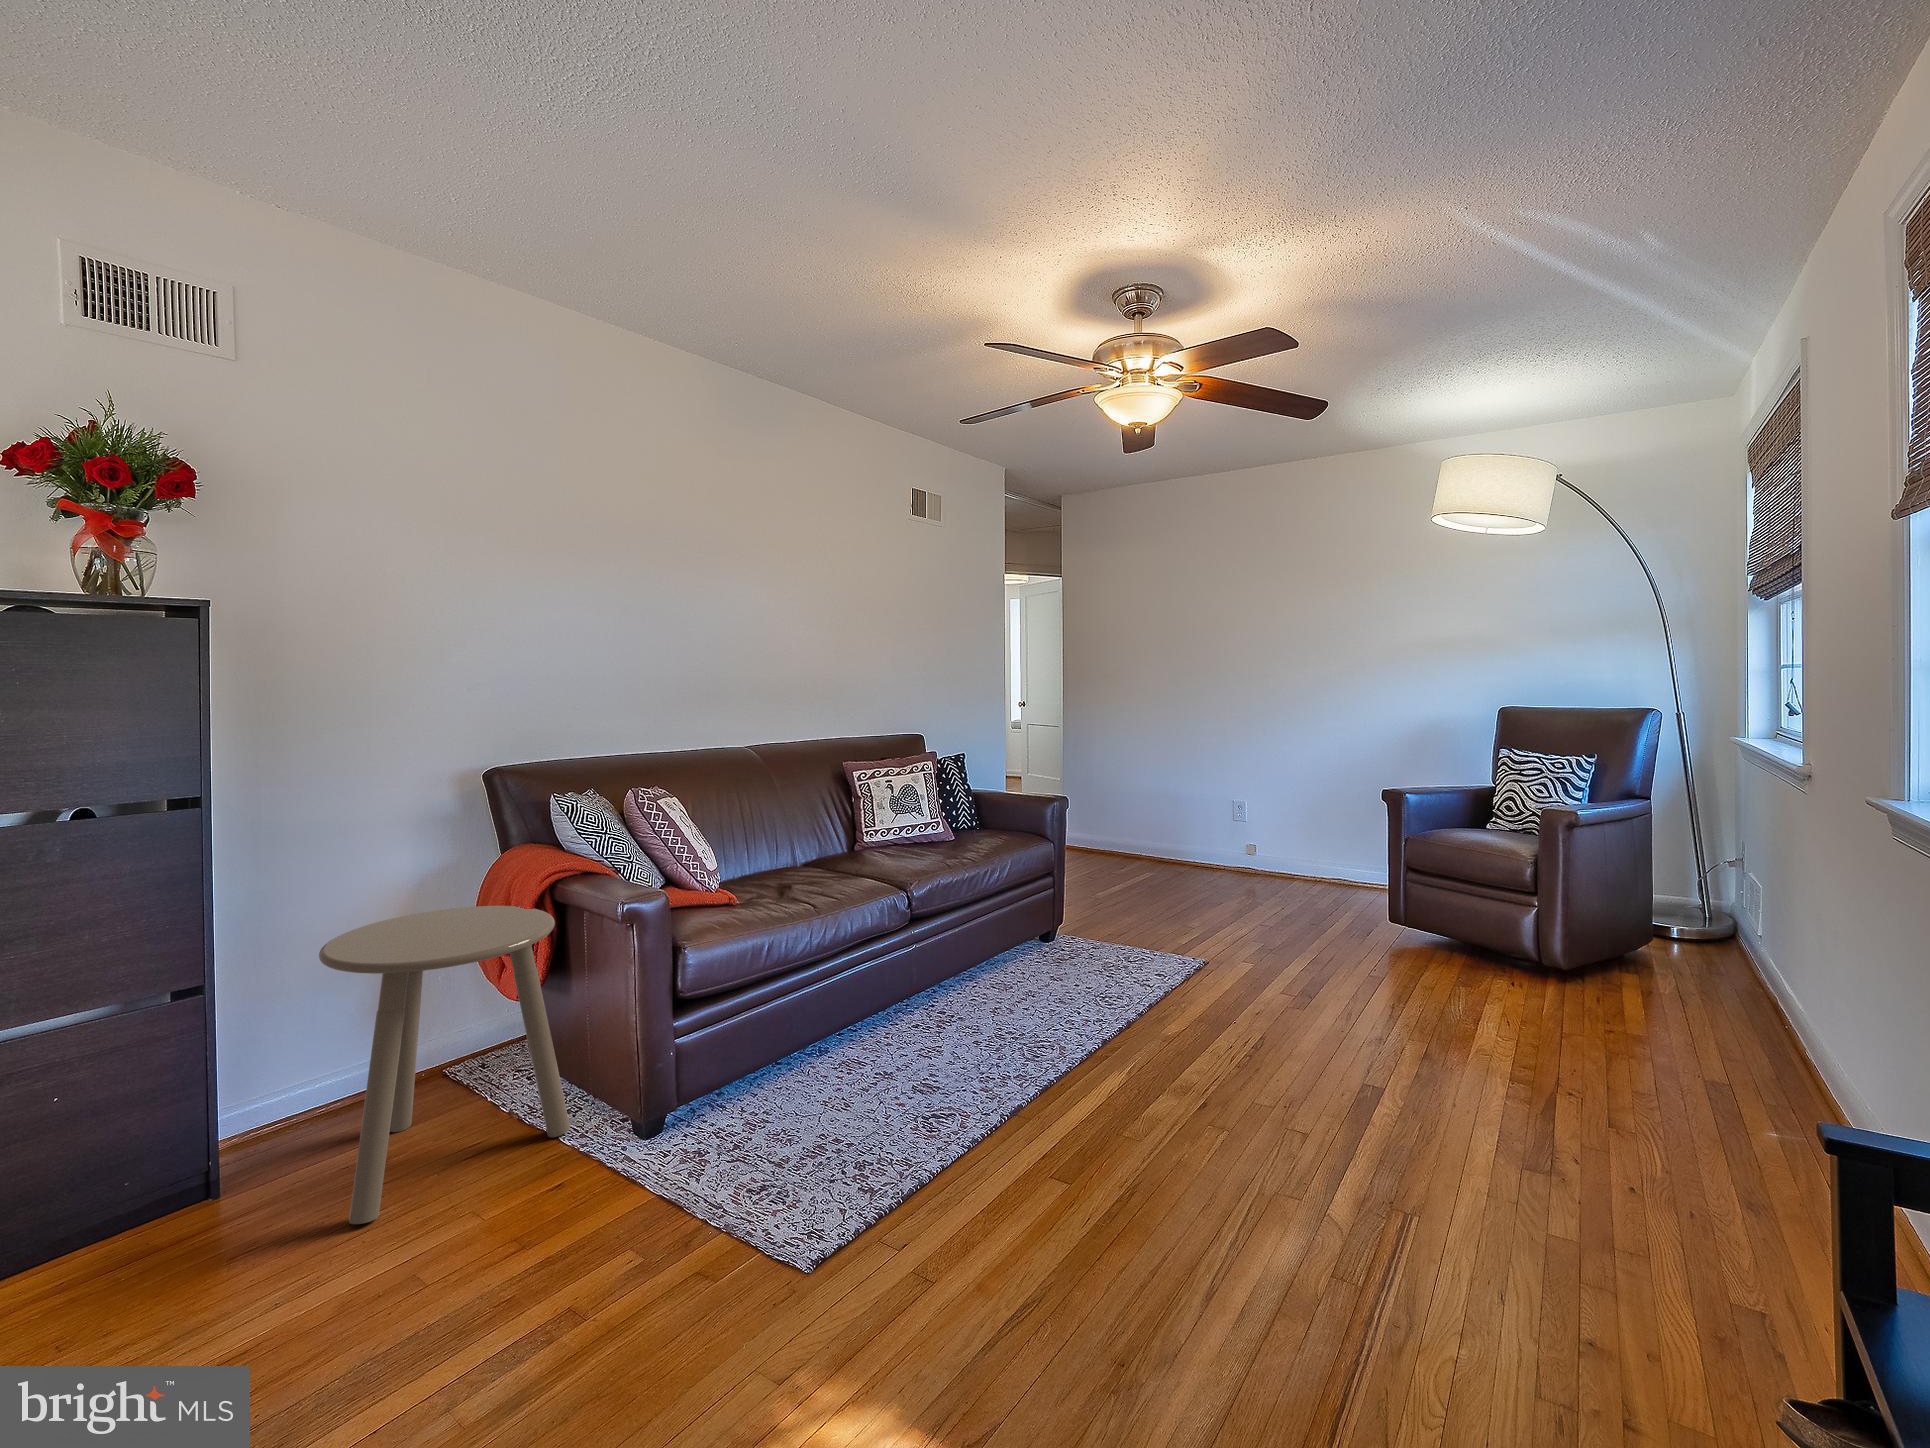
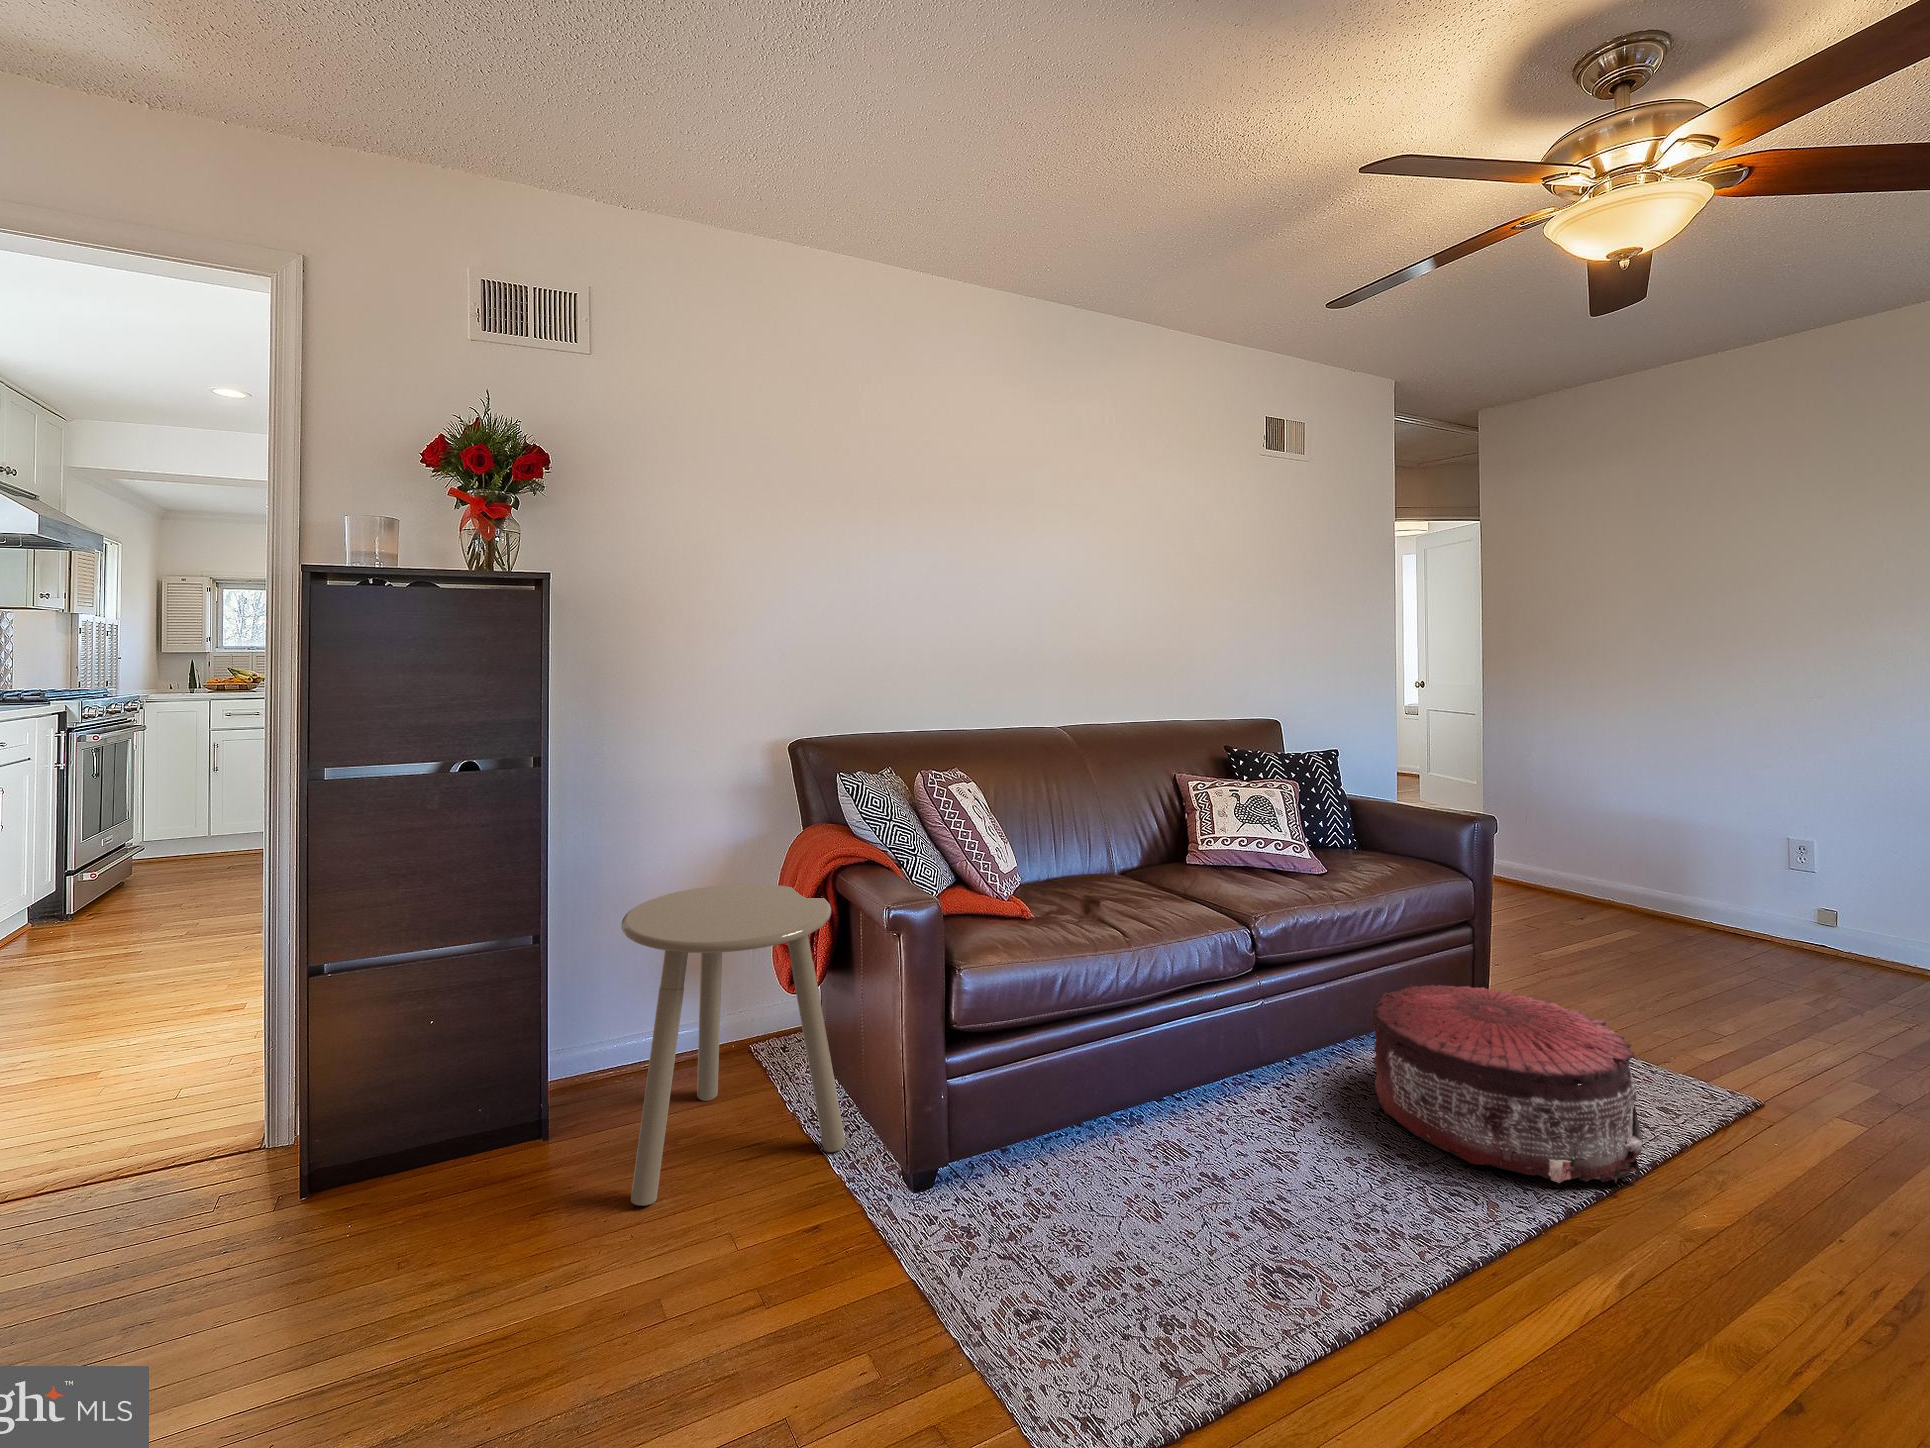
pouf: none [991,912,1140,1028] -> present [1372,984,1643,1183]

